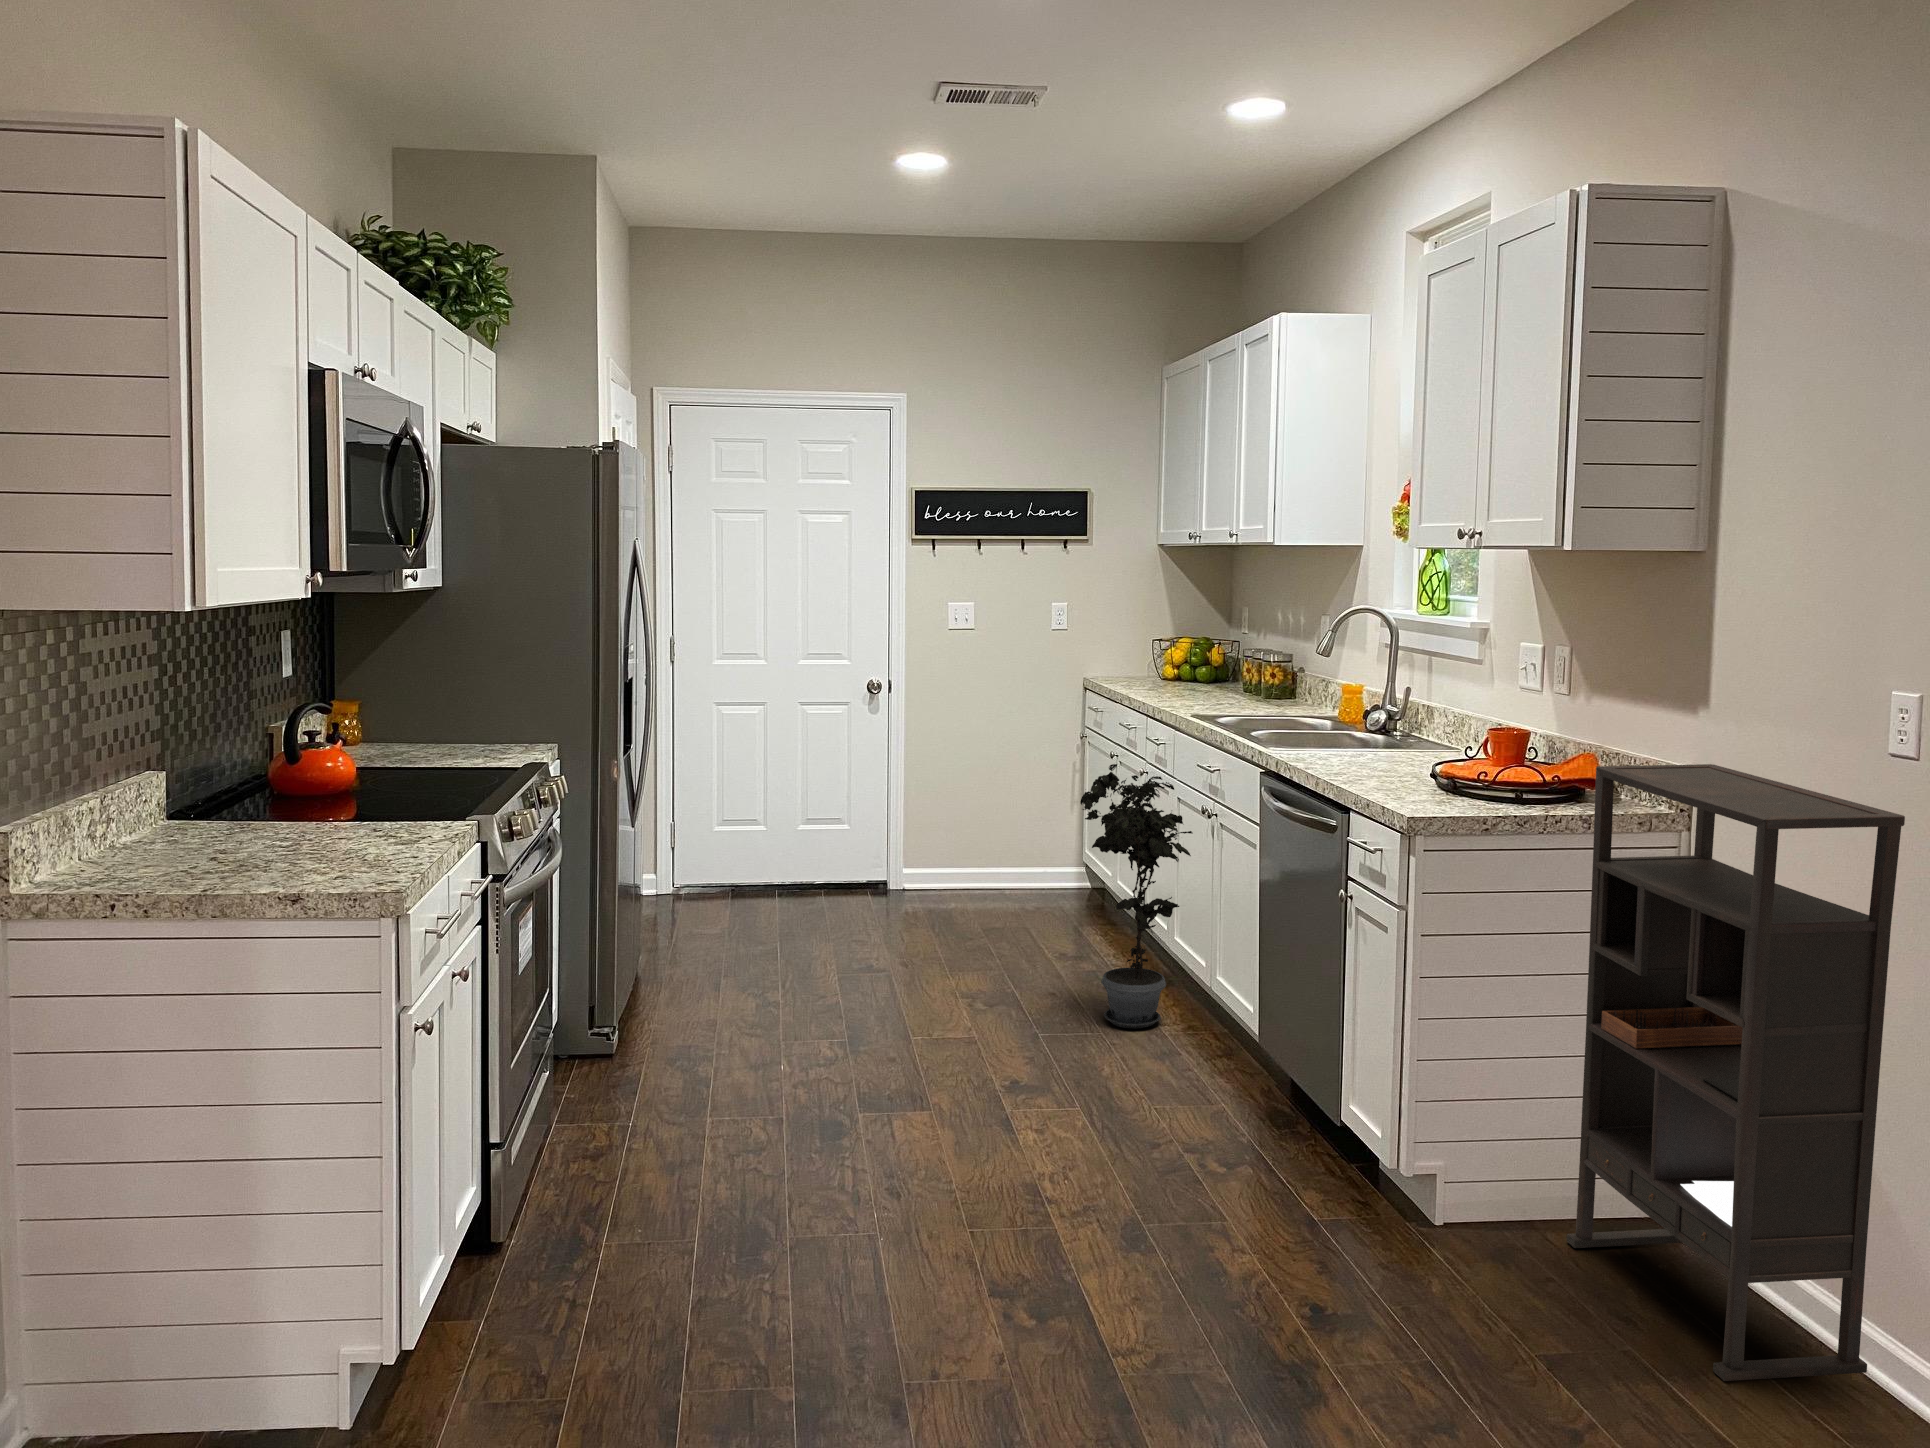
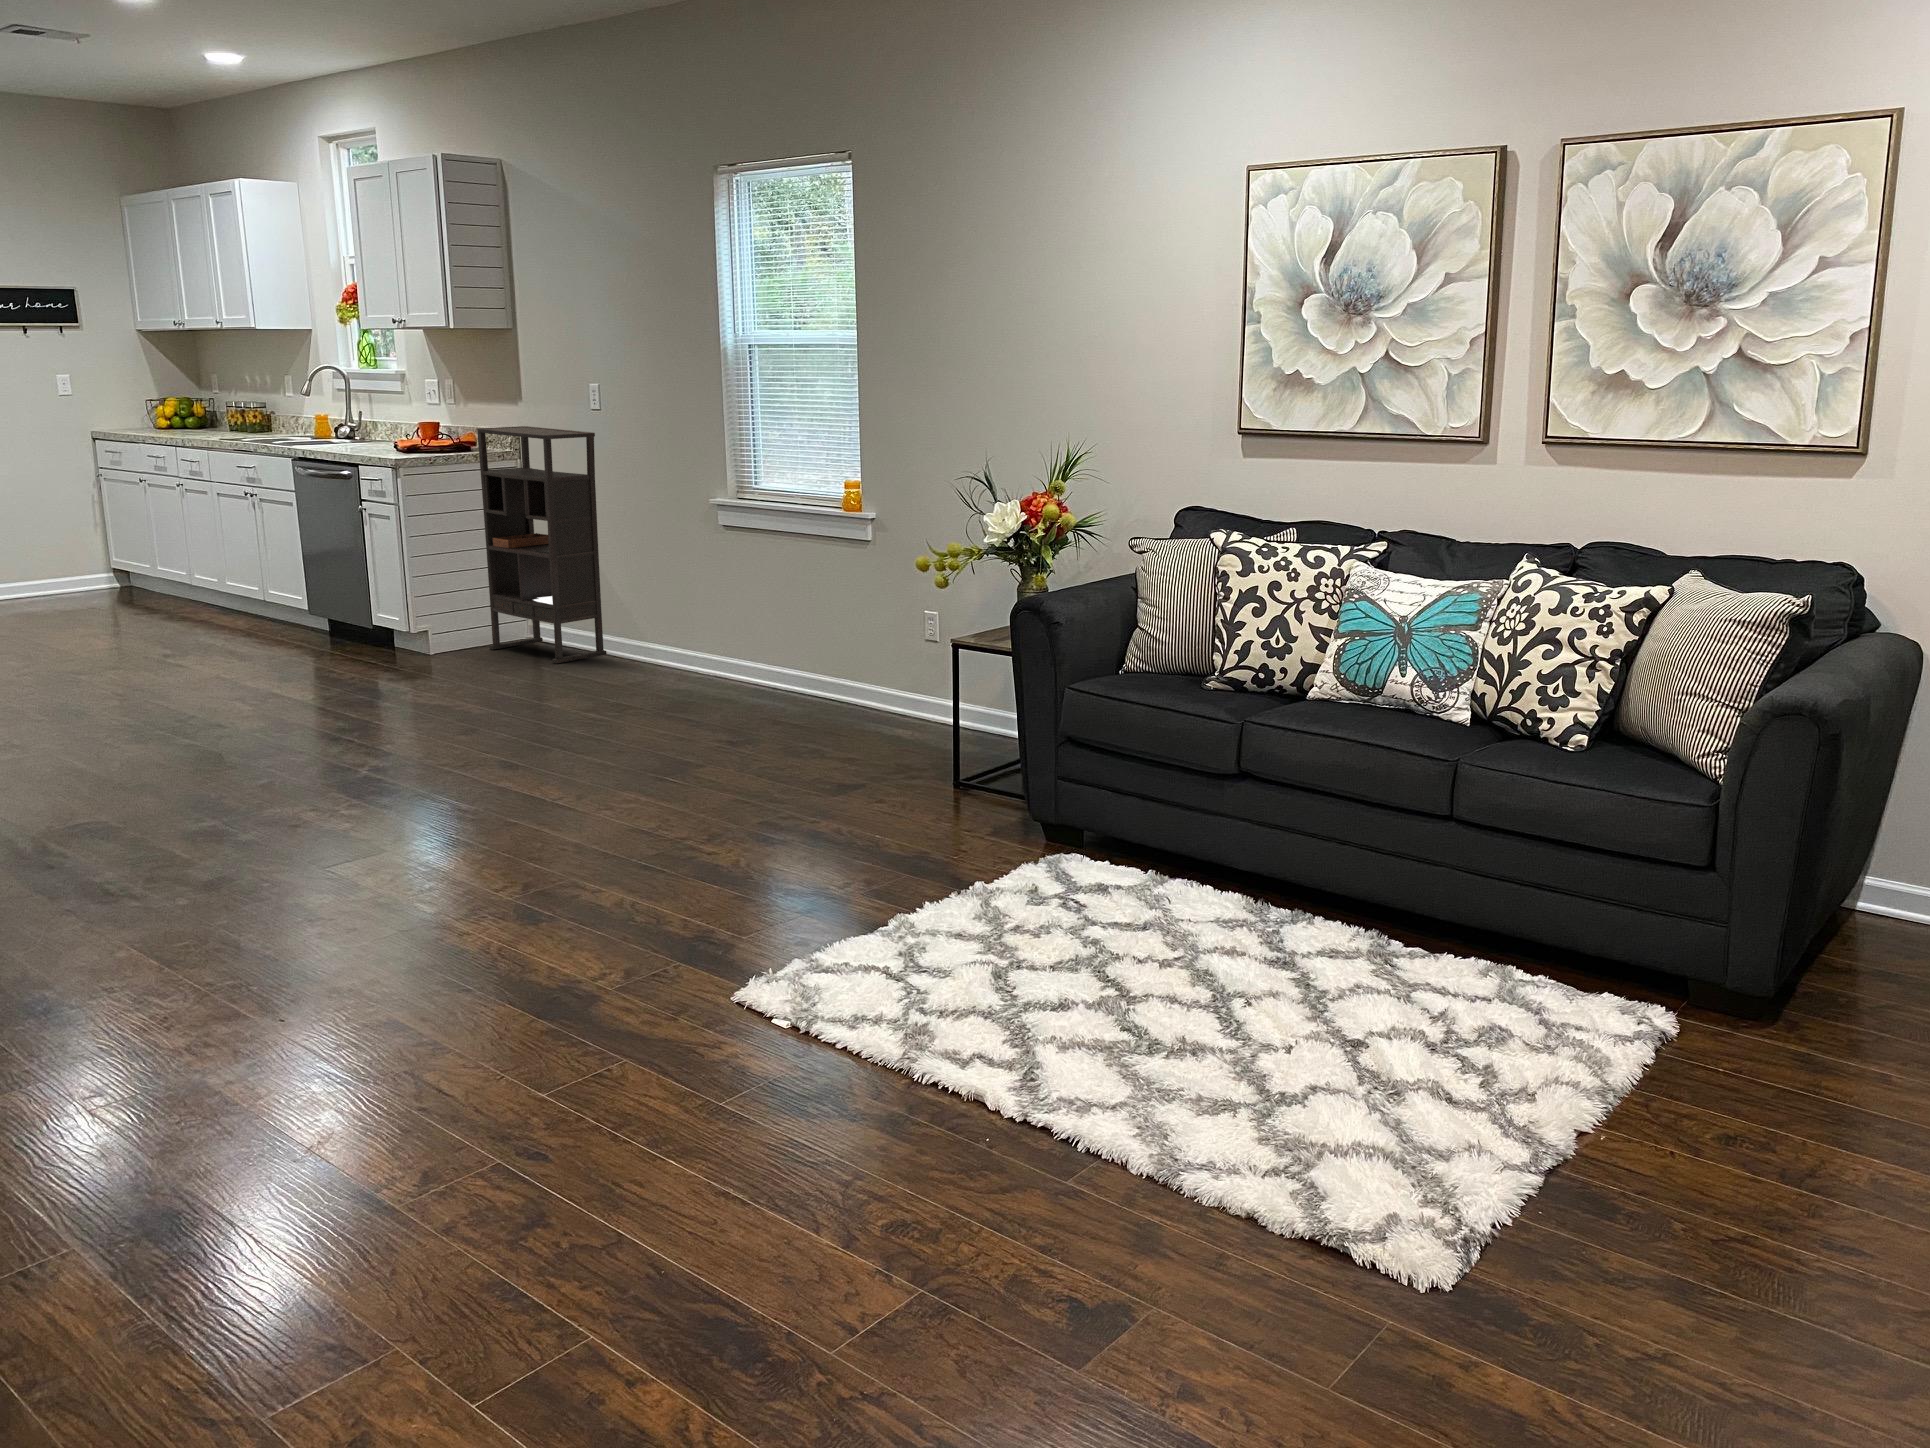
potted plant: present [1080,764,1192,1028] -> none [161,466,245,631]

